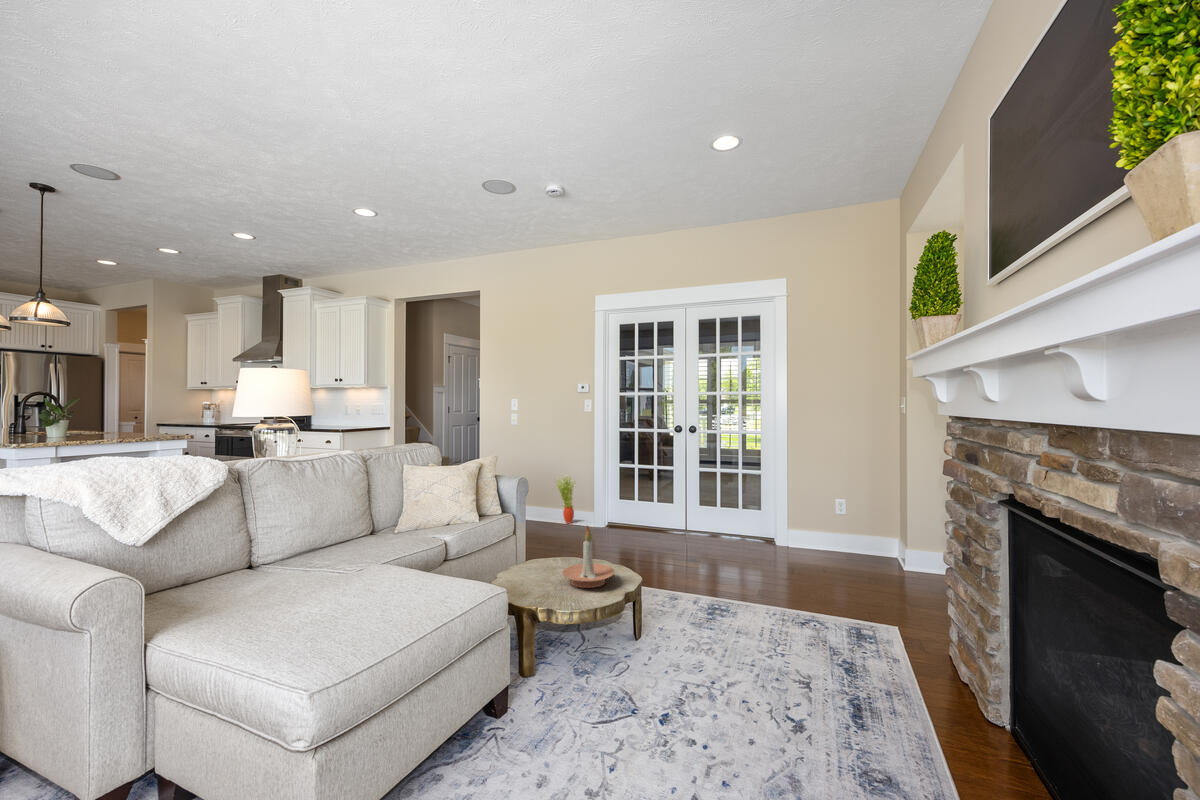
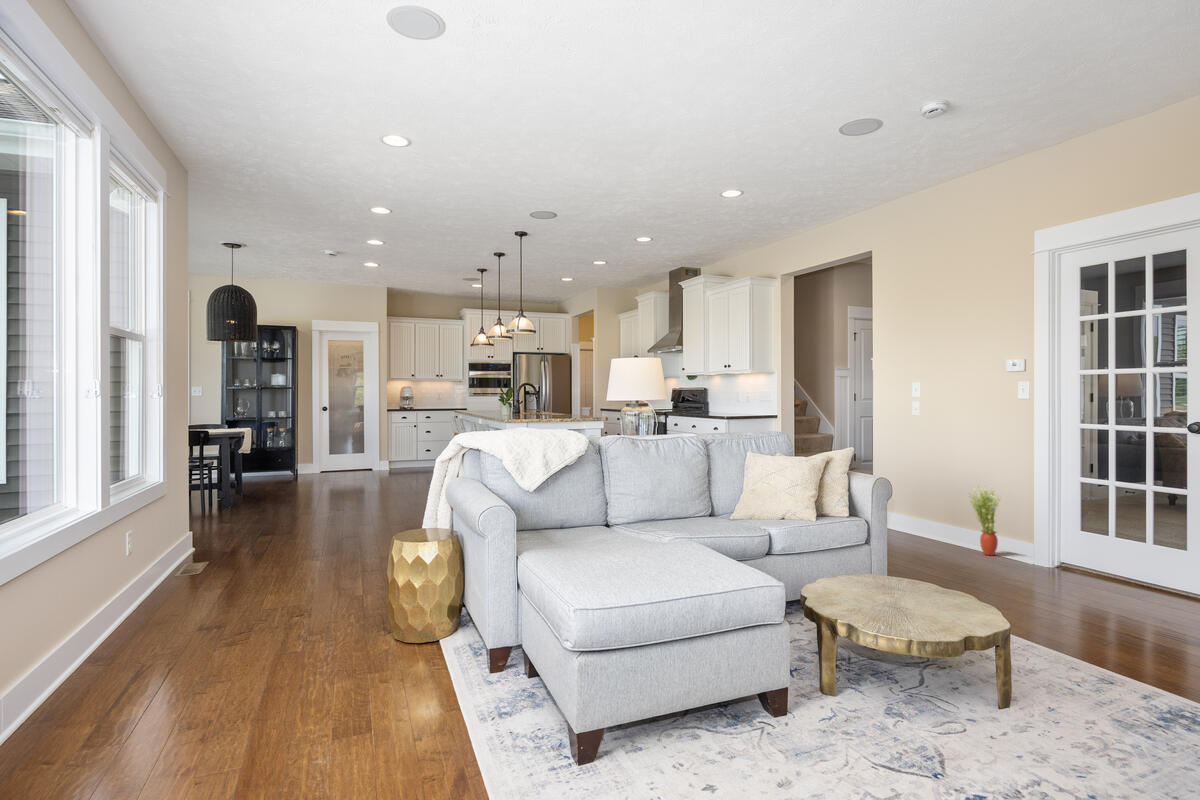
candle holder: present [562,526,614,588] -> none [881,535,955,615]

